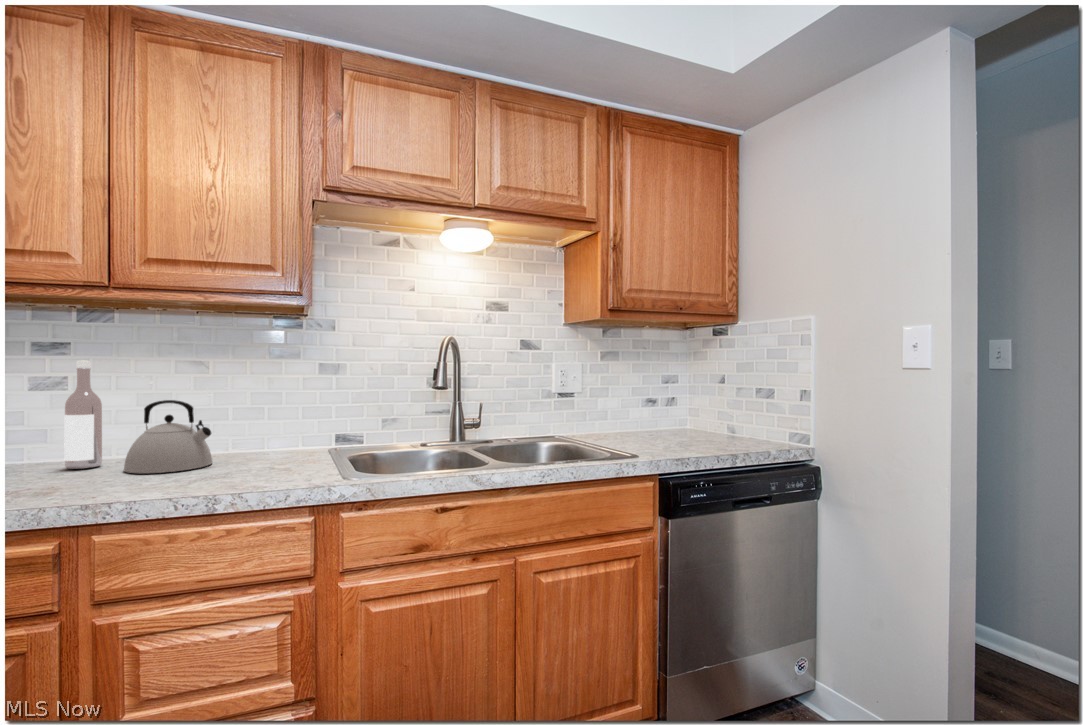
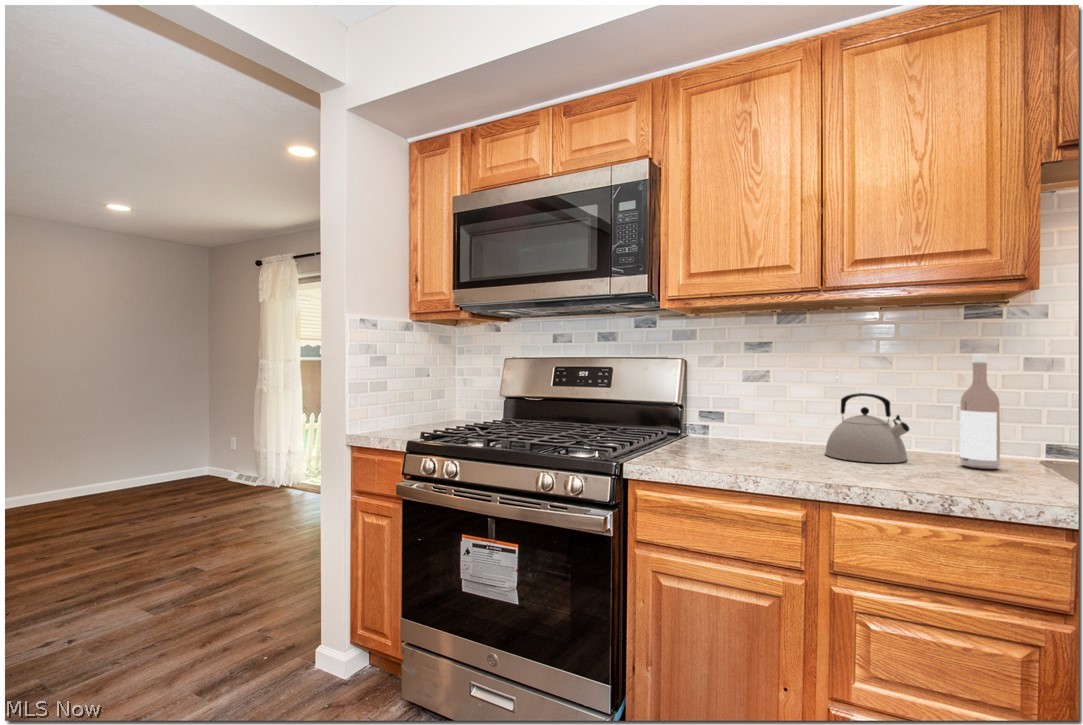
wine bottle: present [64,361,102,469] -> present [960,355,1000,469]

